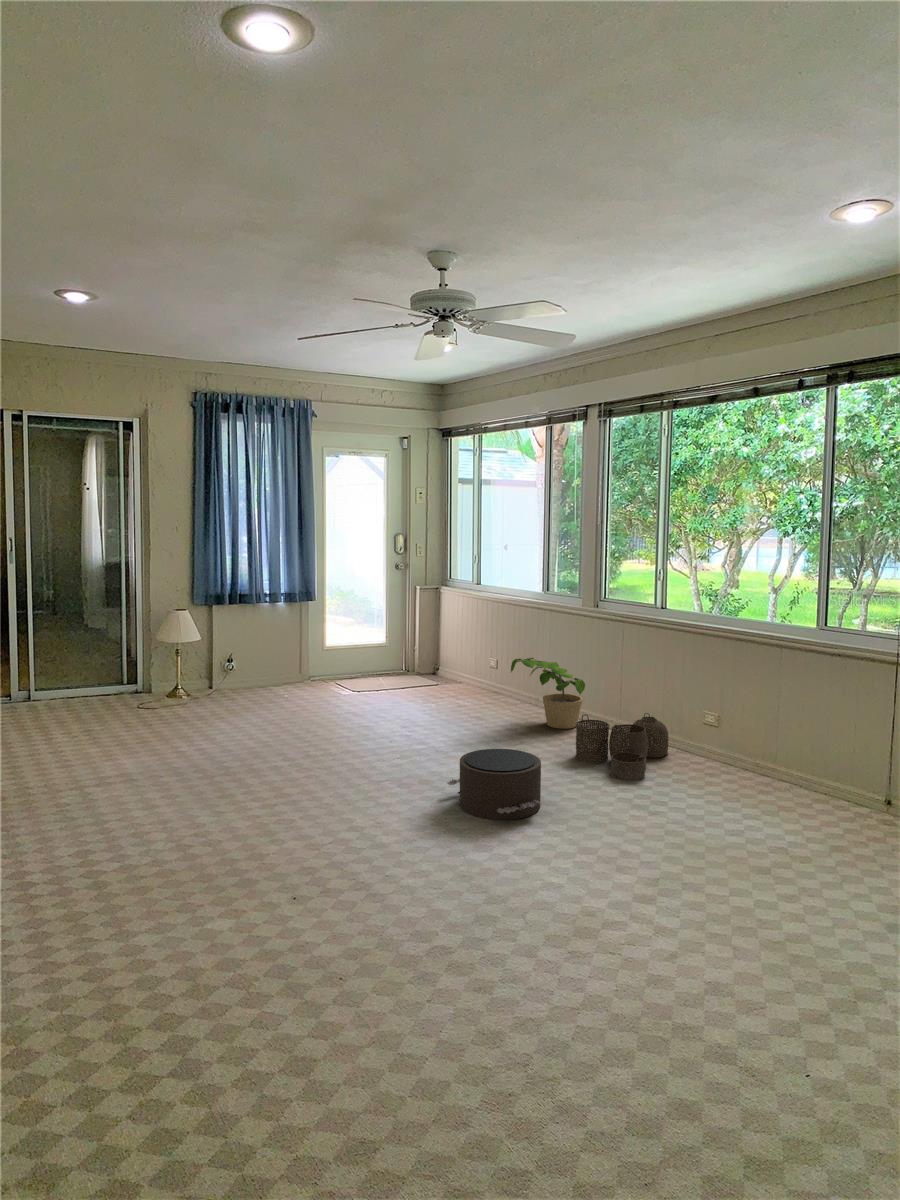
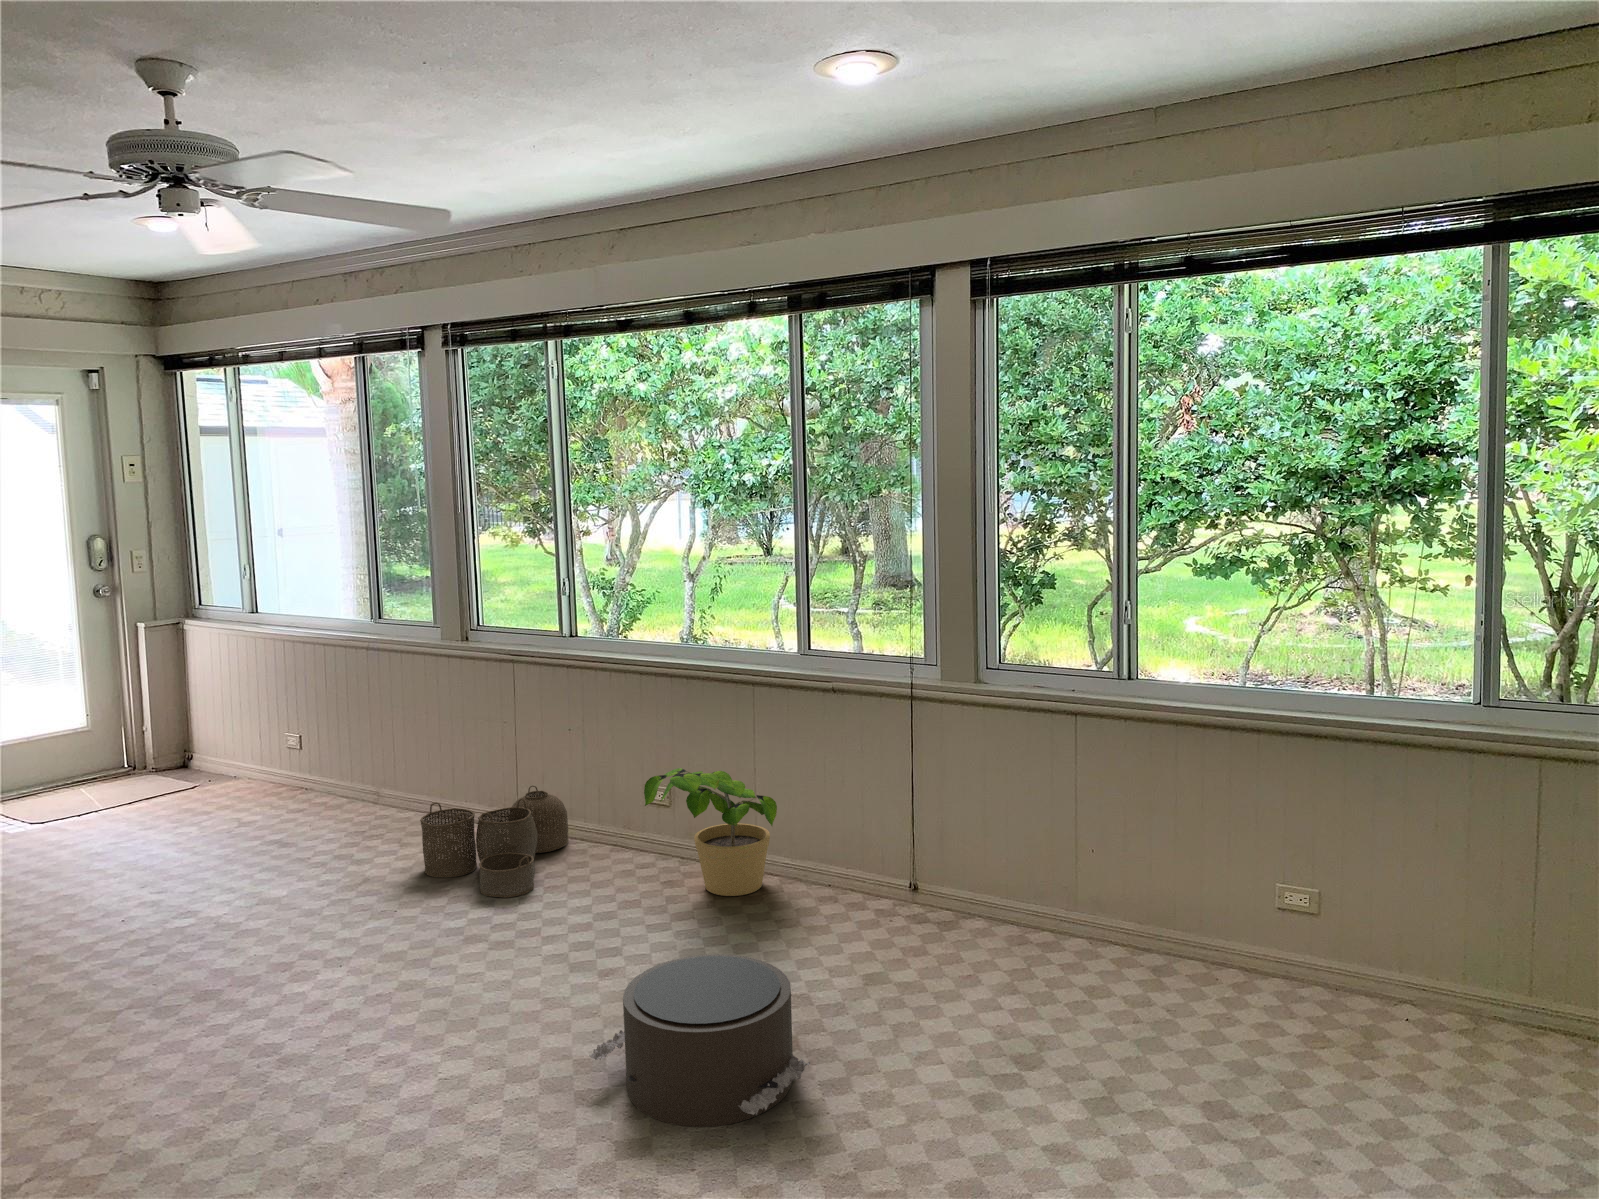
potted plant: present [511,658,585,729] -> present [644,768,777,896]
pouf: present [447,749,541,820] -> present [589,954,811,1127]

